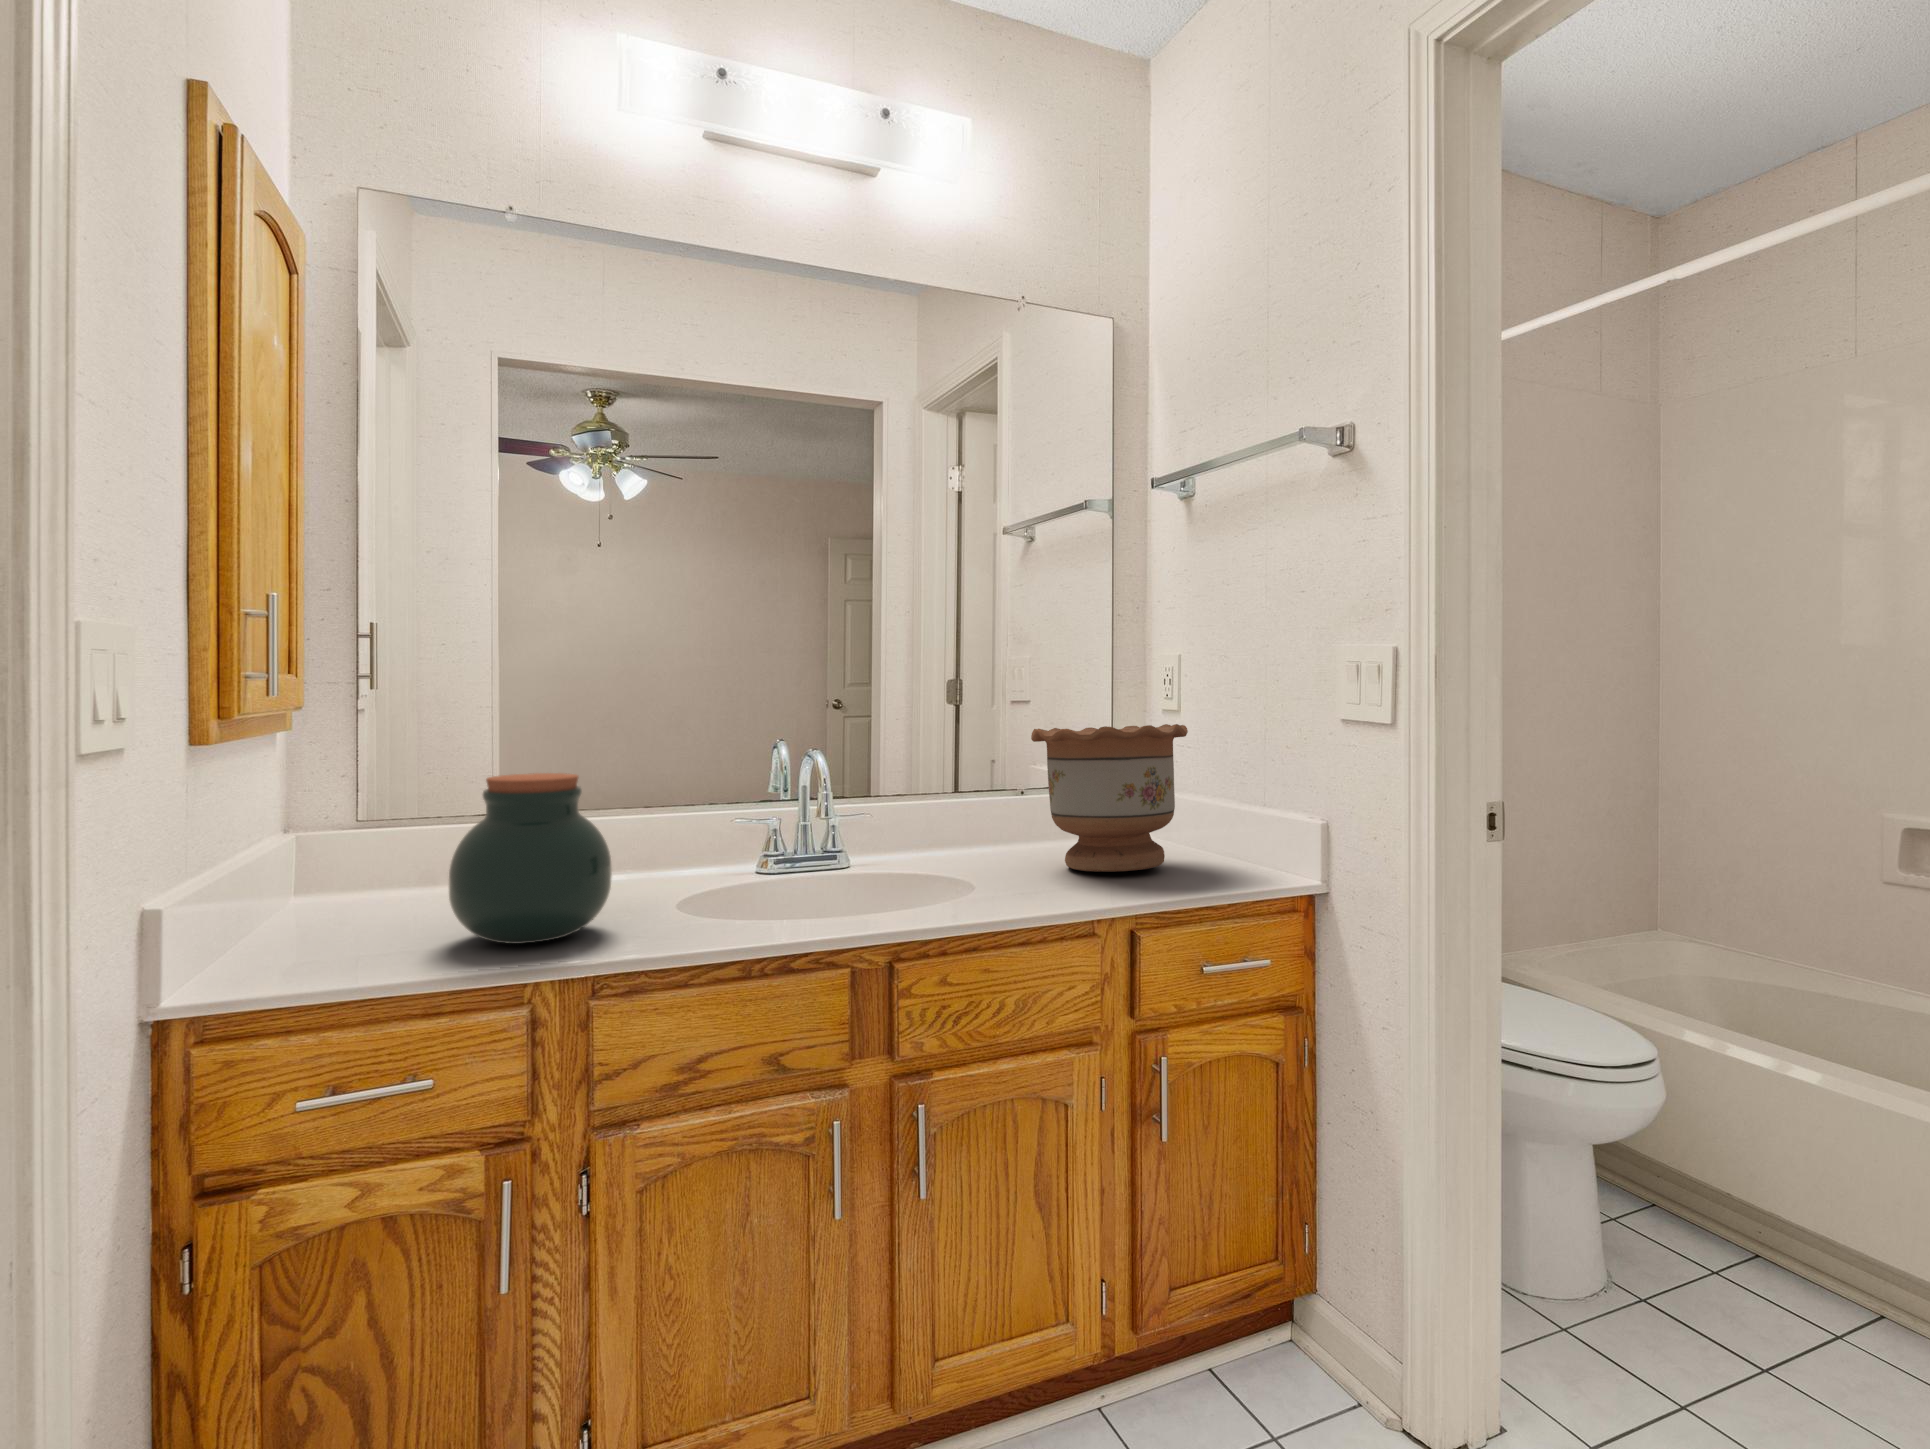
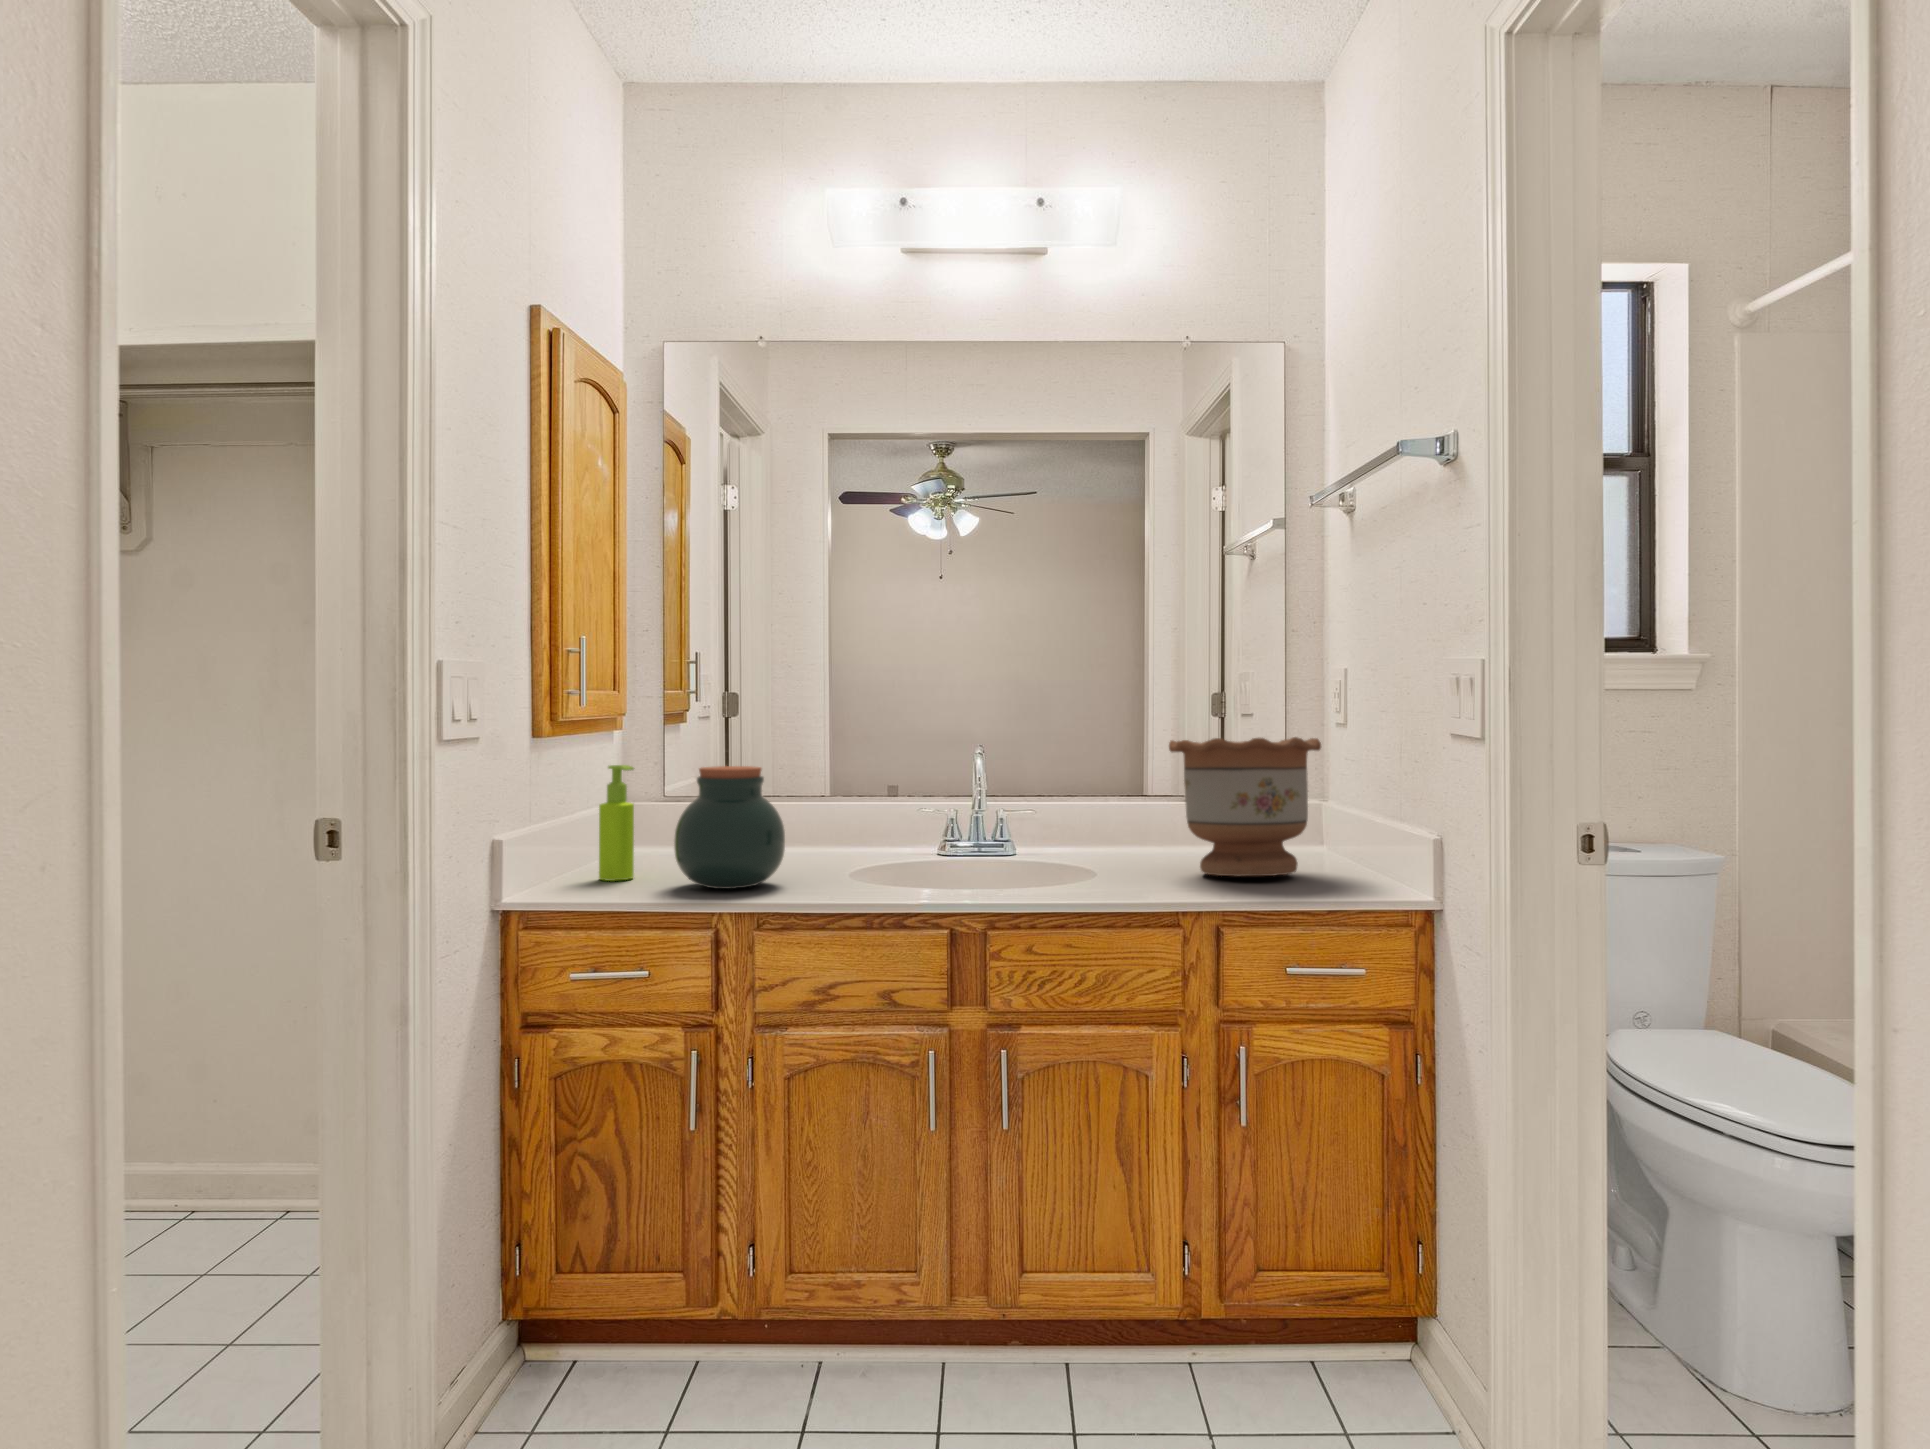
soap dispenser: none [309,777,371,944] -> present [599,765,634,881]

